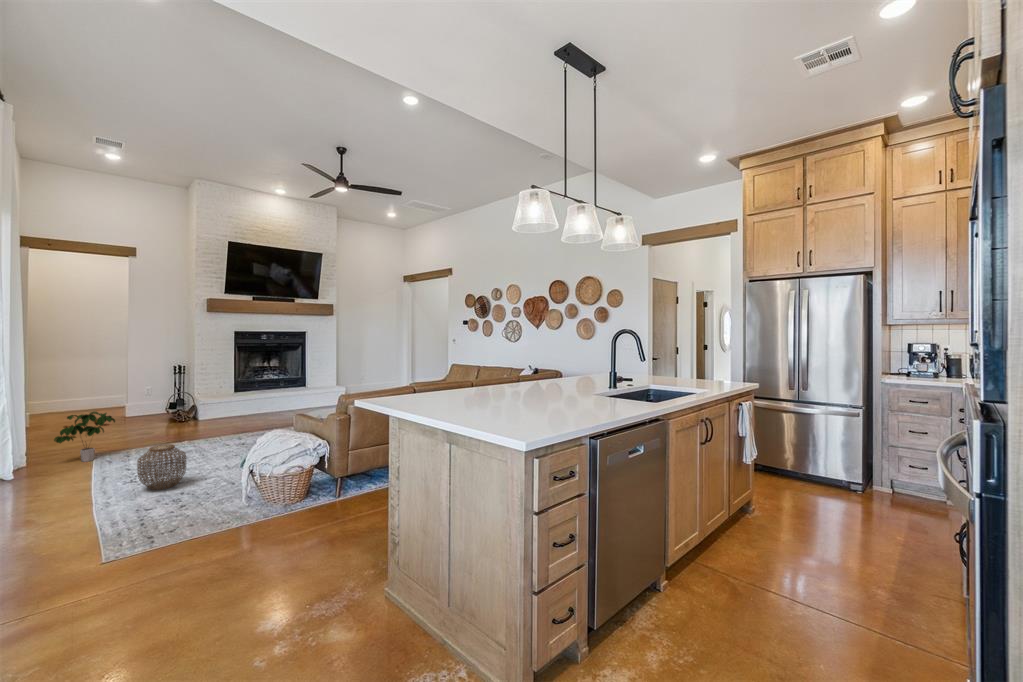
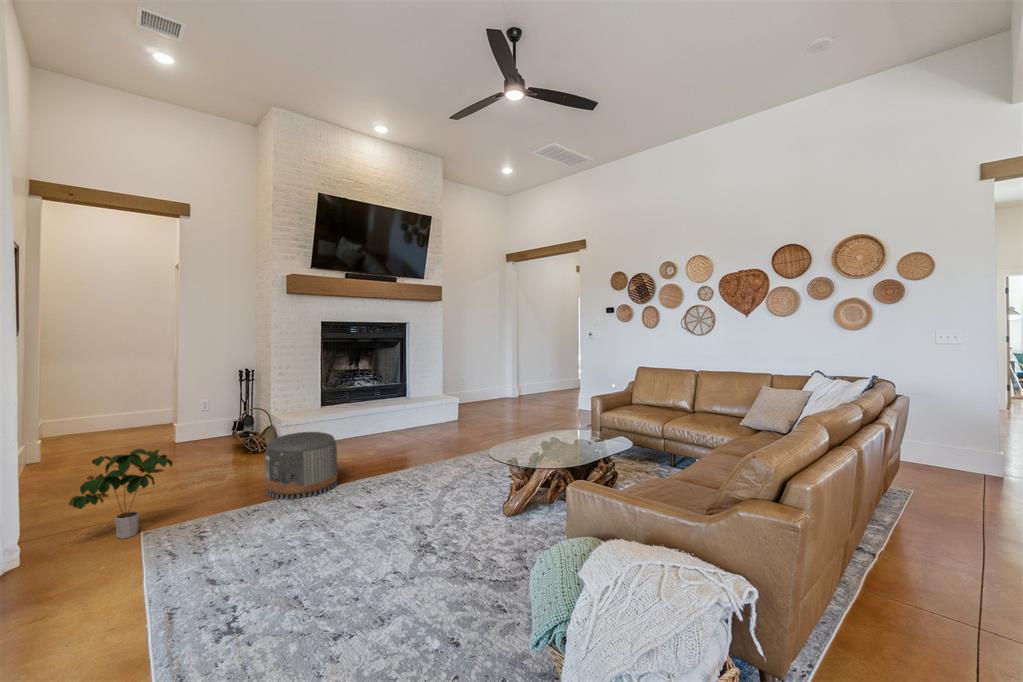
pouf: none [177,406,227,446] -> present [265,432,337,499]
woven basket: present [137,444,186,490] -> none [234,533,326,640]

